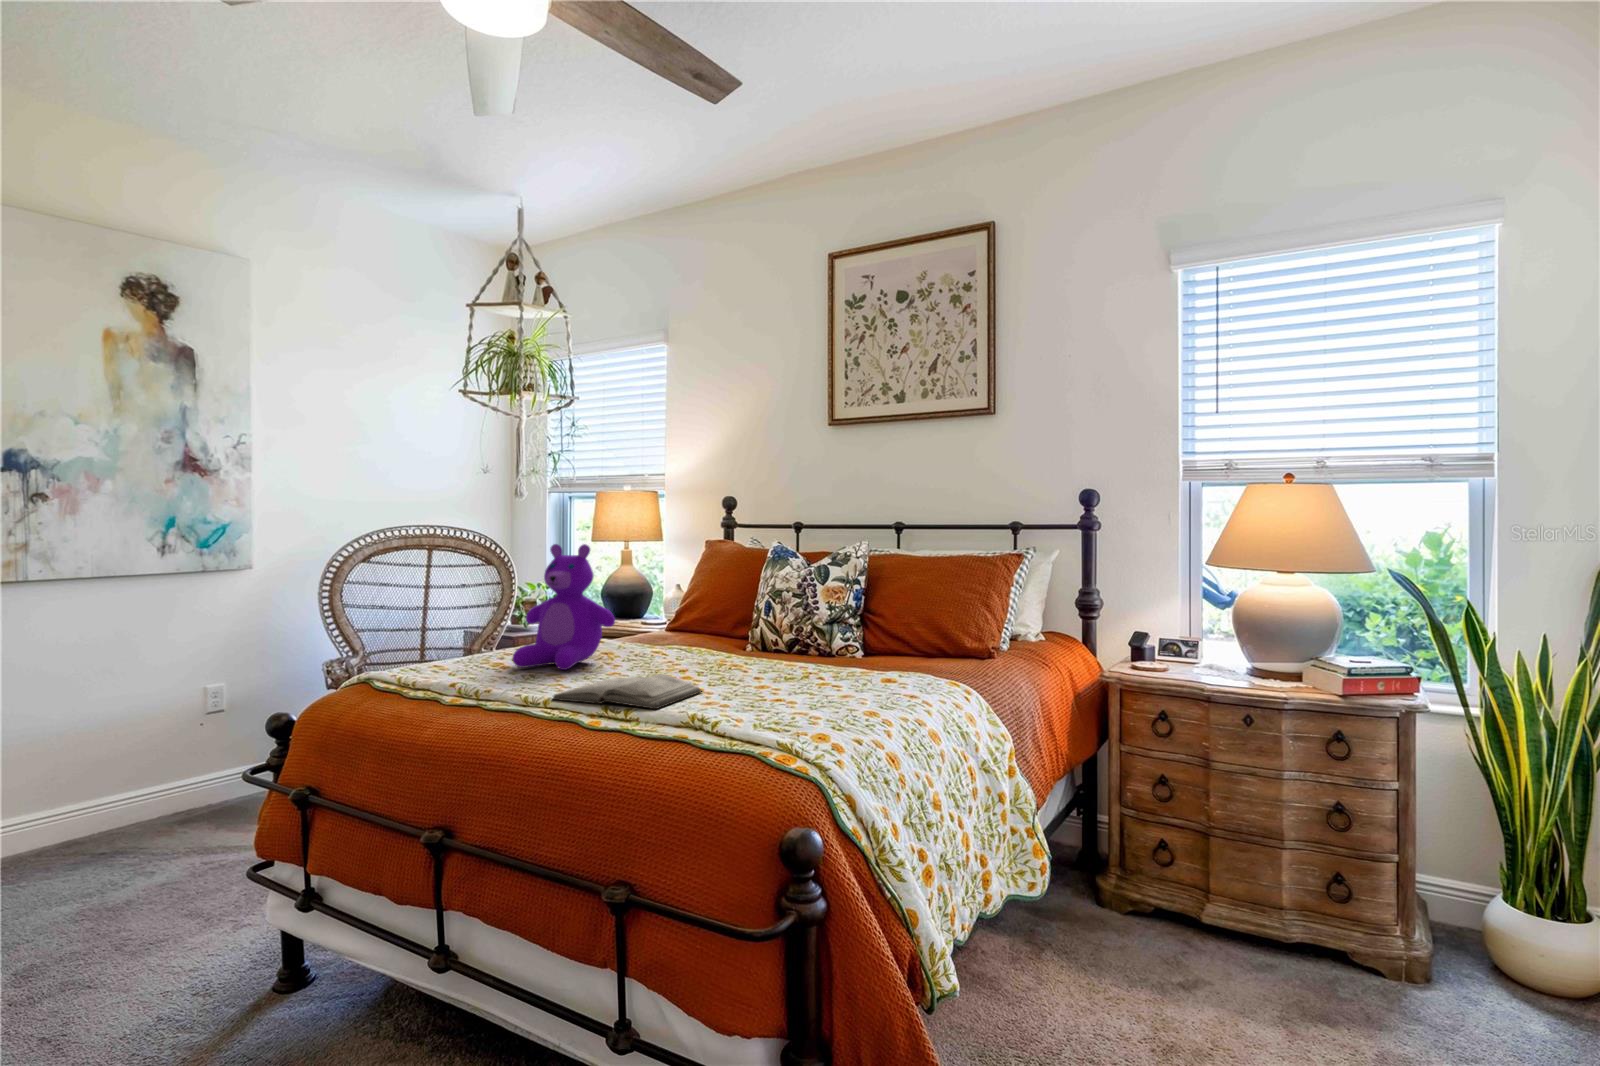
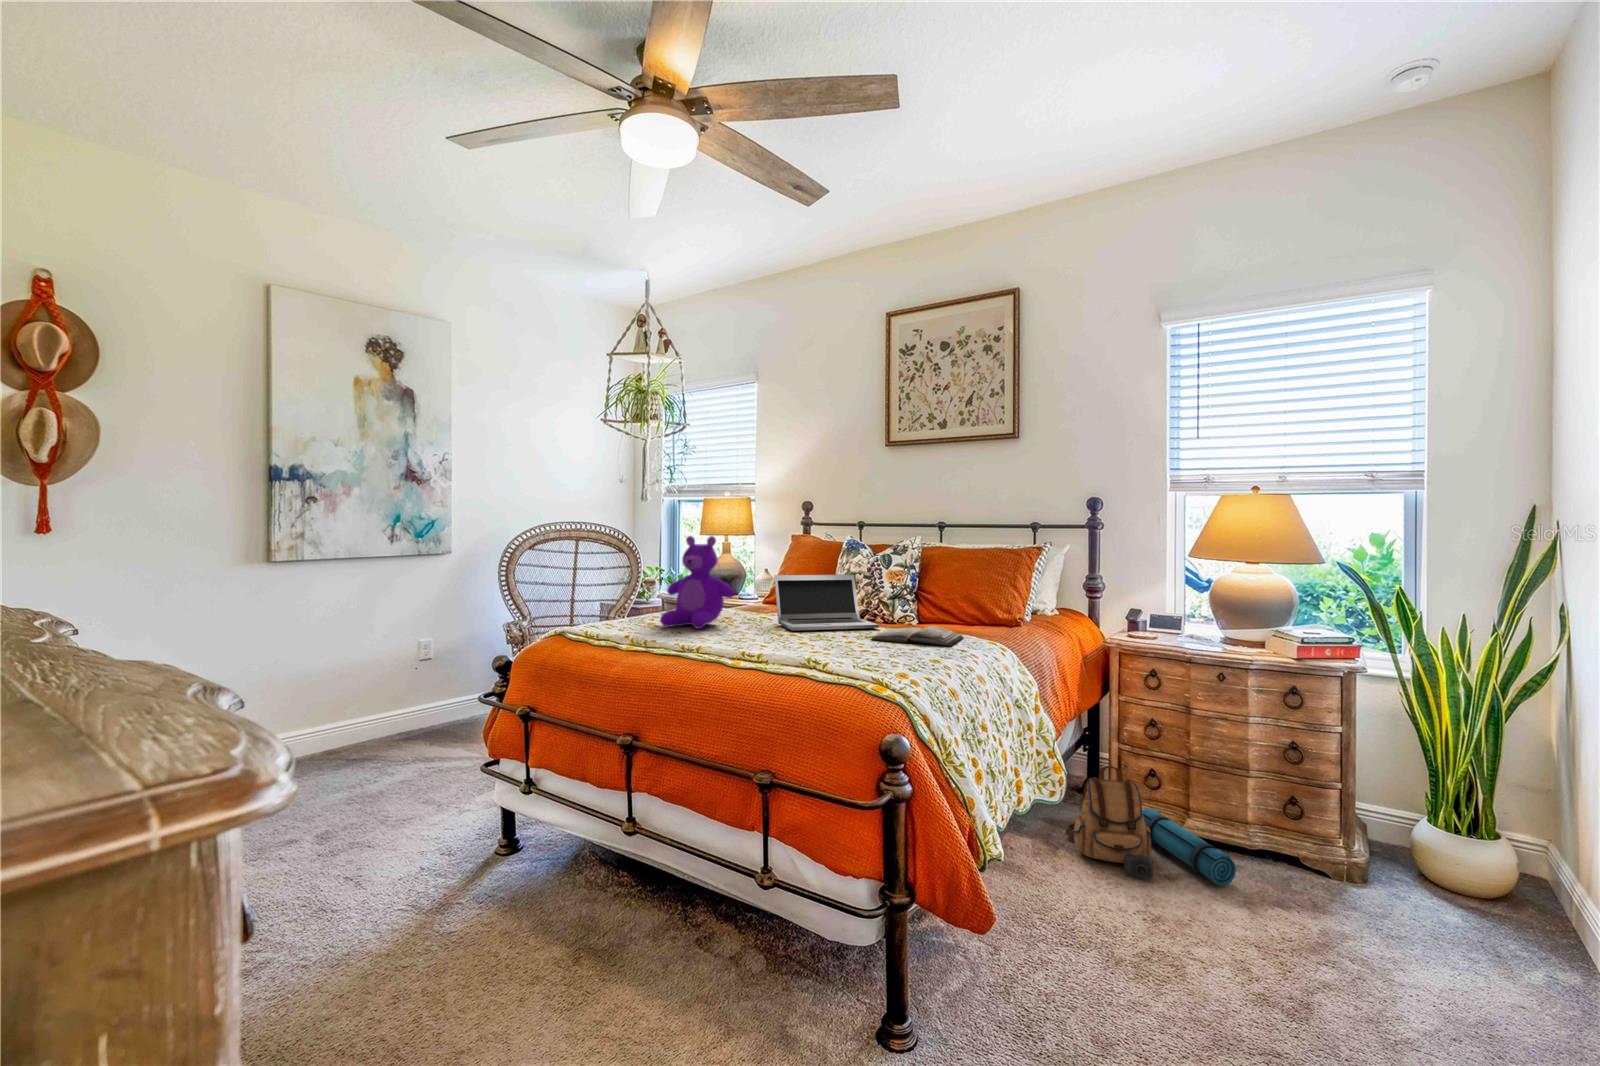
laptop: none [672,593,809,670] -> present [774,575,879,631]
diary: present [552,674,702,709] -> present [871,626,964,646]
backpack: none [1053,840,1269,996] -> present [1065,766,1236,885]

